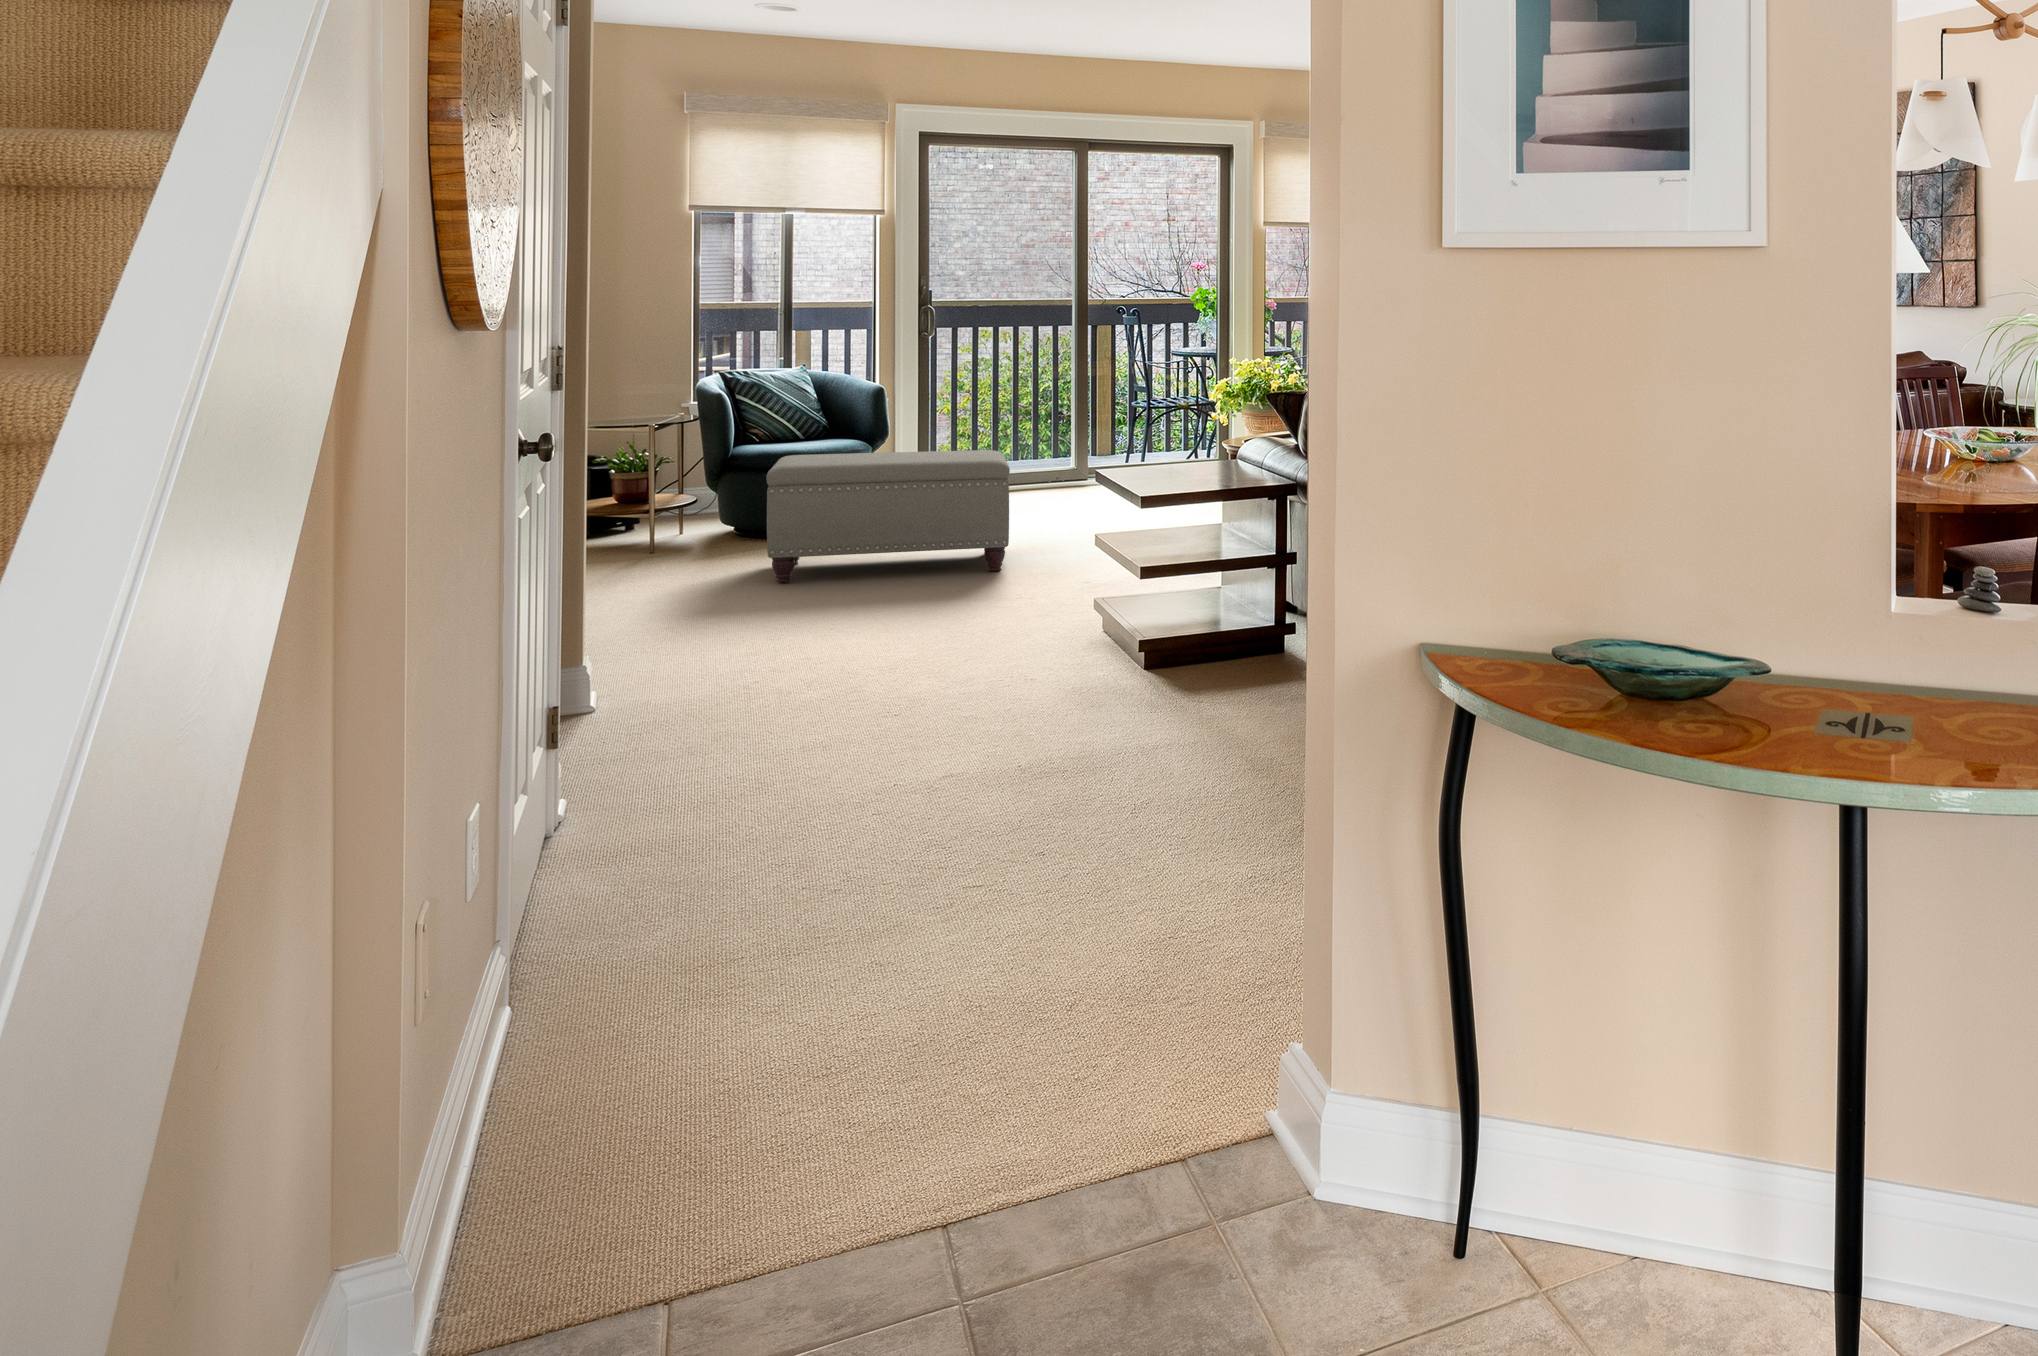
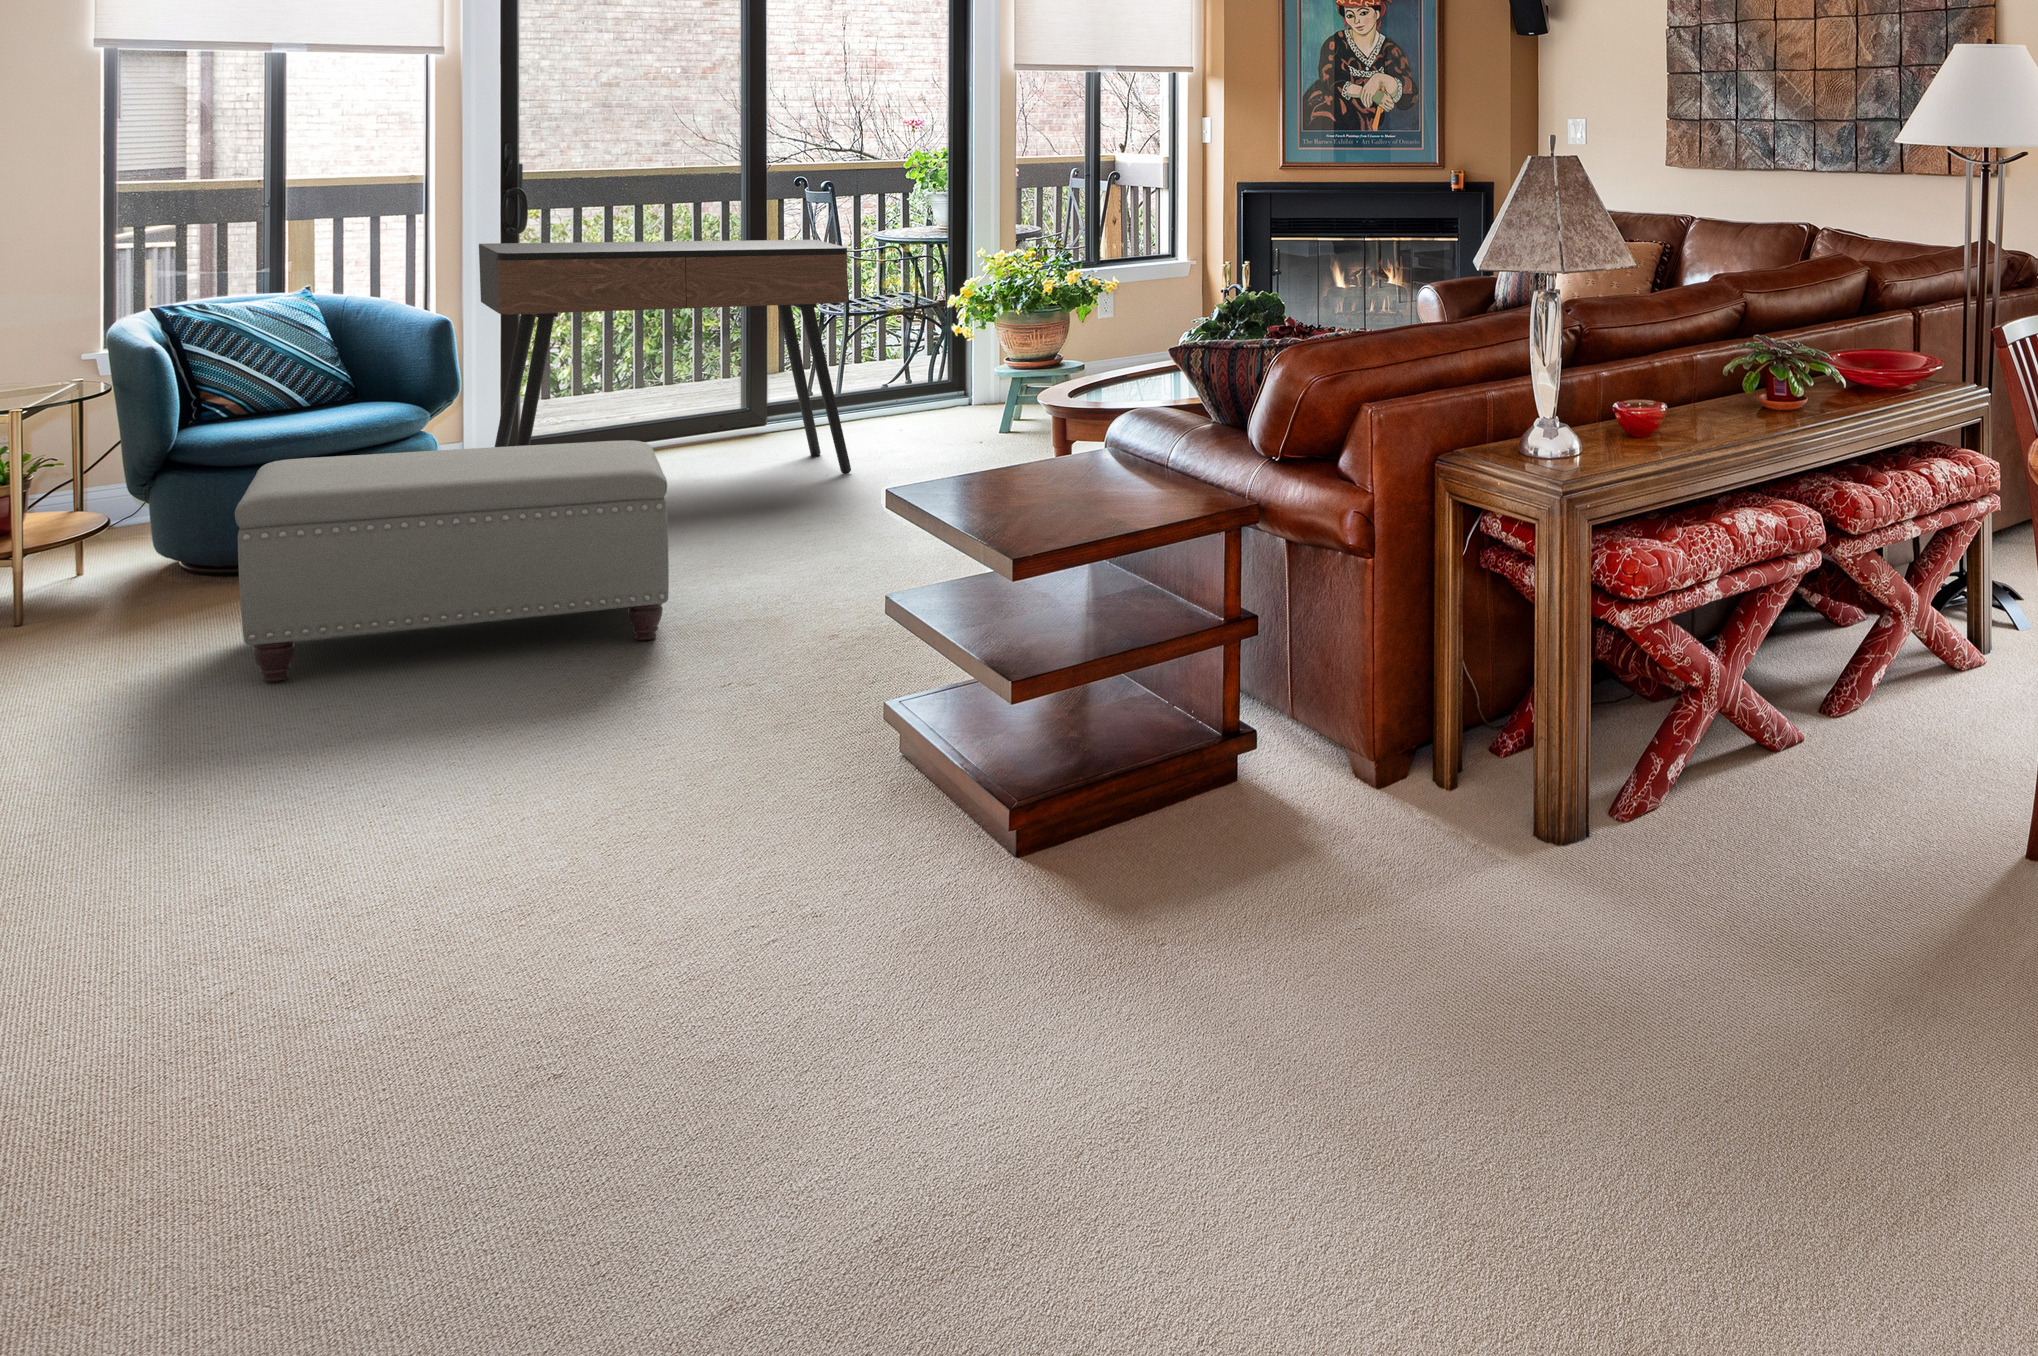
console table: none [908,339,1141,513] -> present [479,240,851,474]

